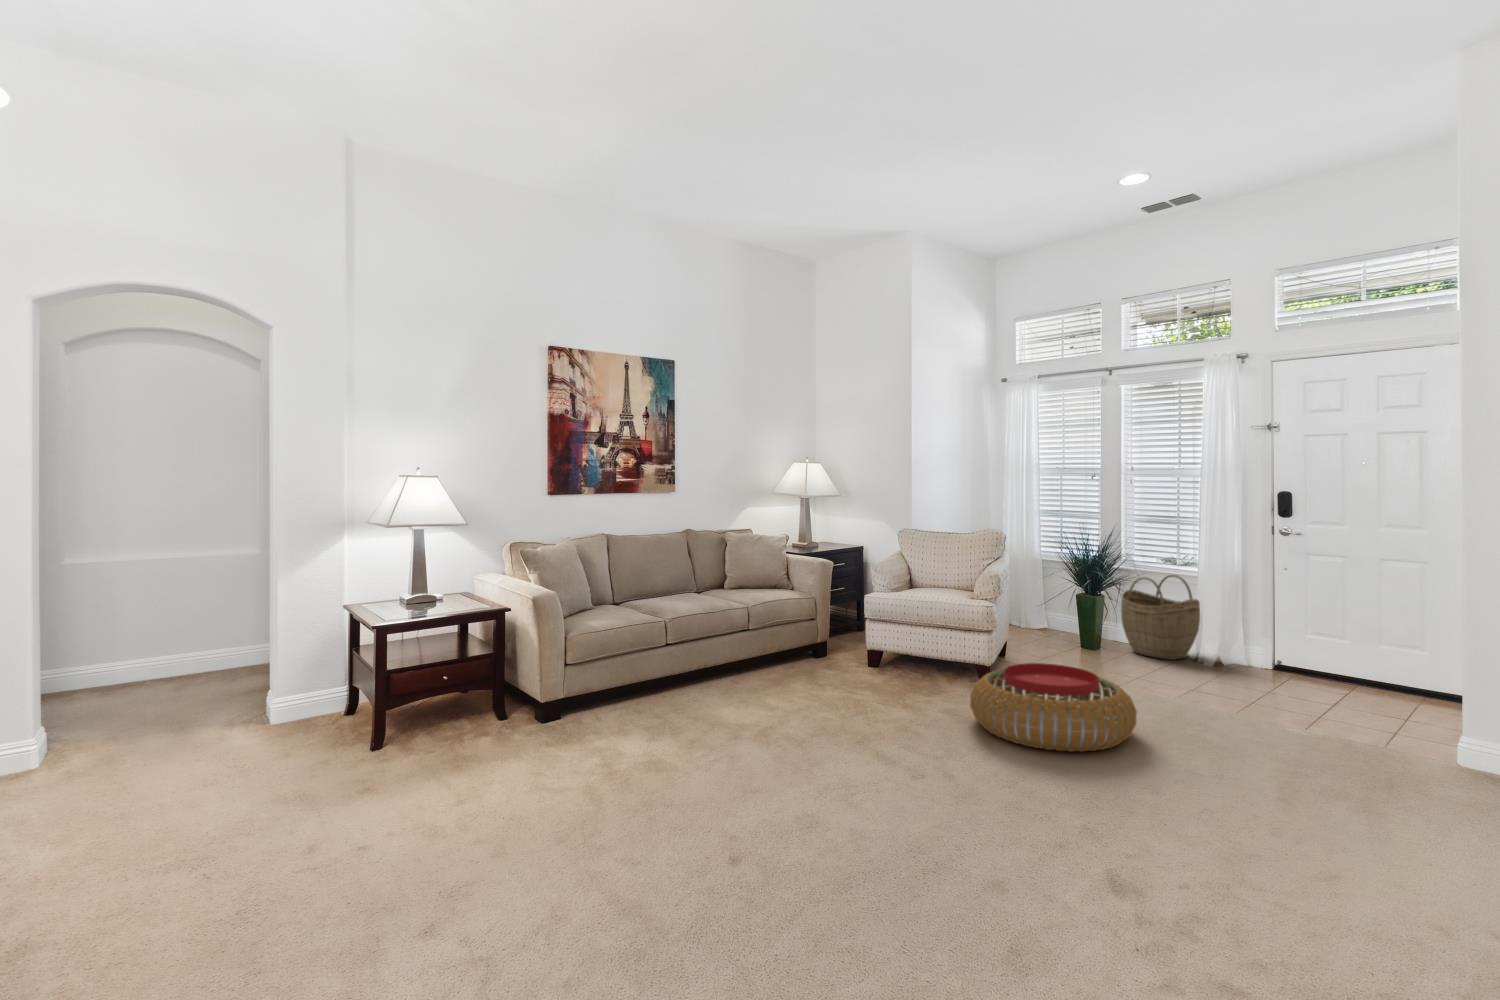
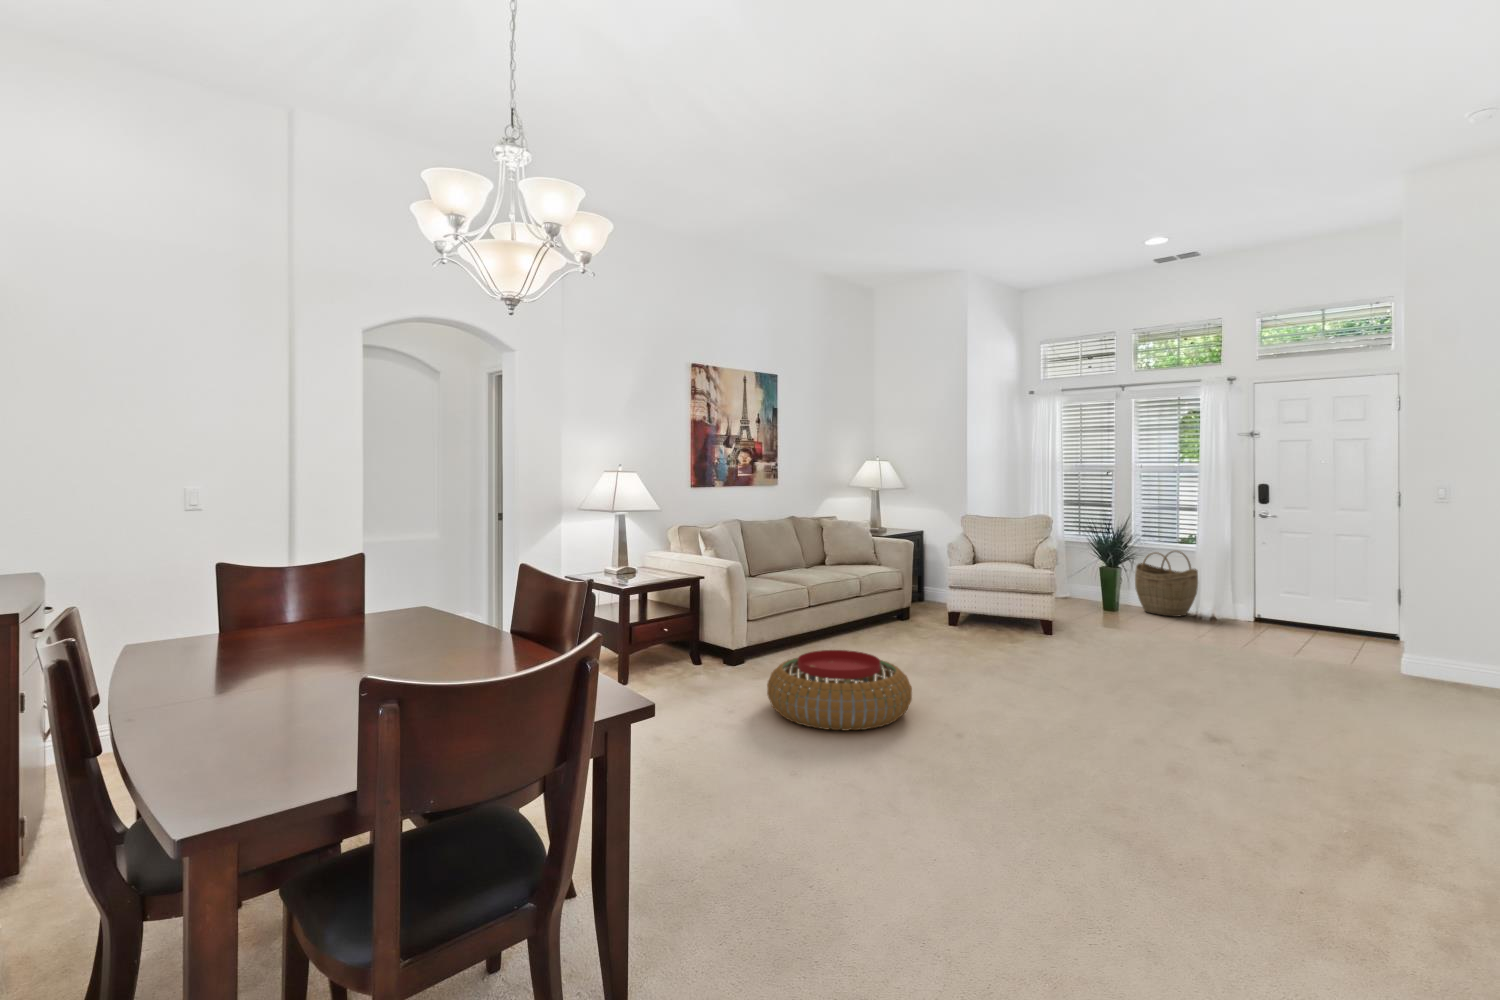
pouf: present [970,663,1137,752] -> present [767,650,912,730]

